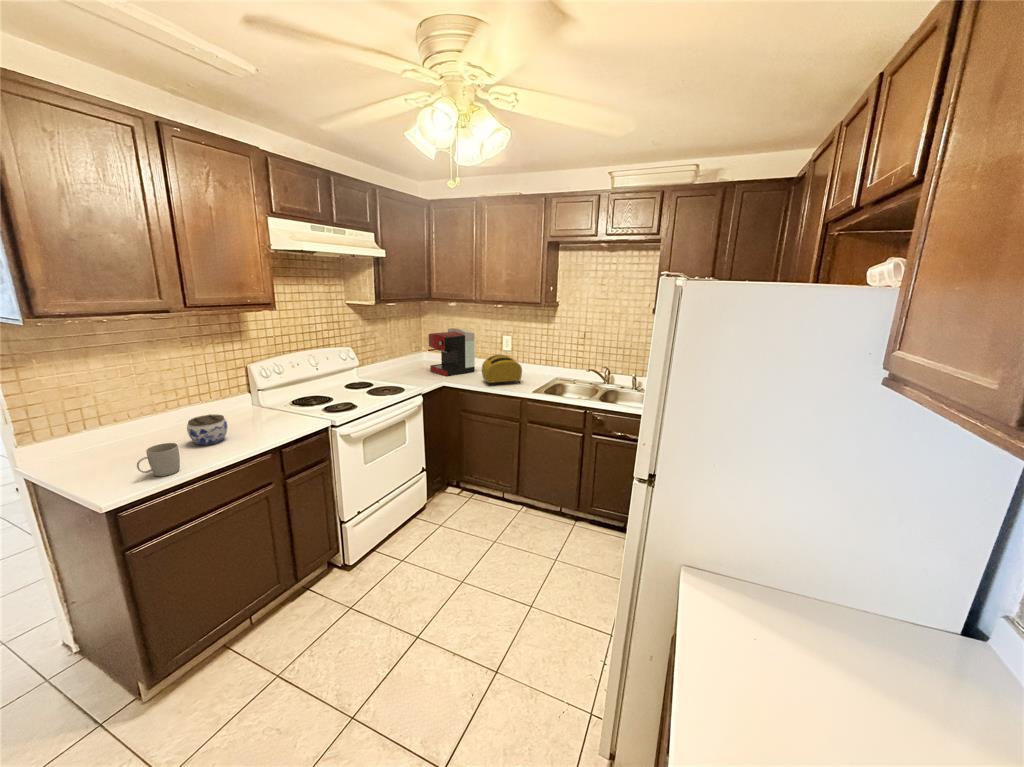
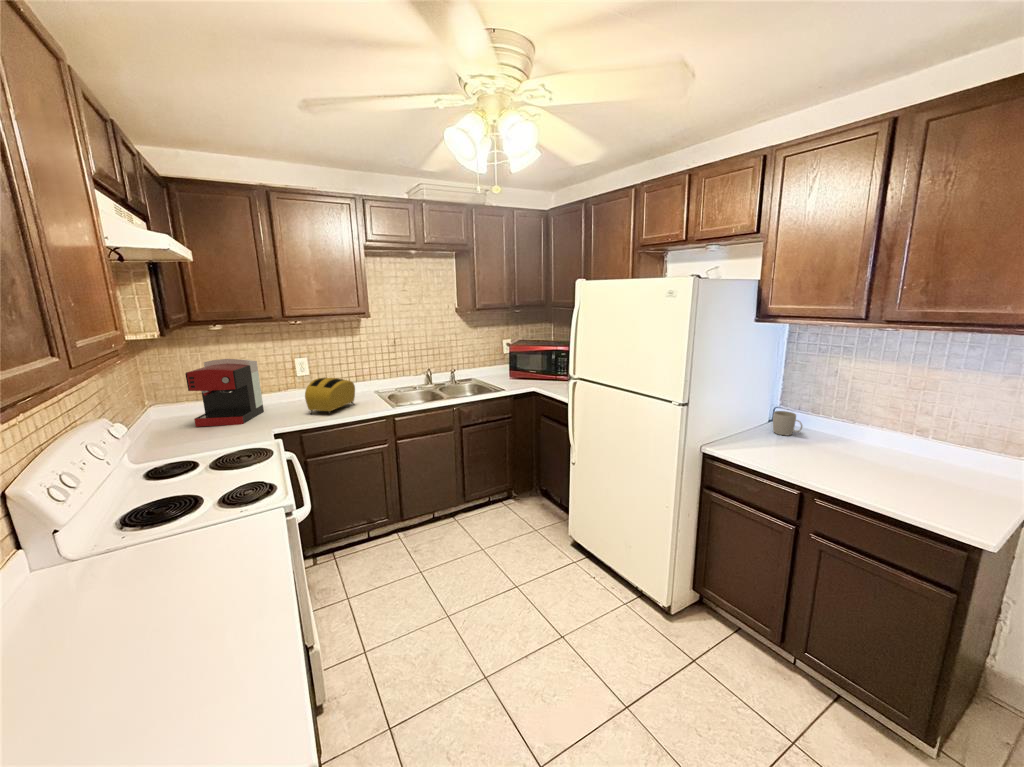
jar: present [187,415,227,445] -> none [71,558,167,639]
mug: present [137,443,180,476] -> present [773,411,802,436]

